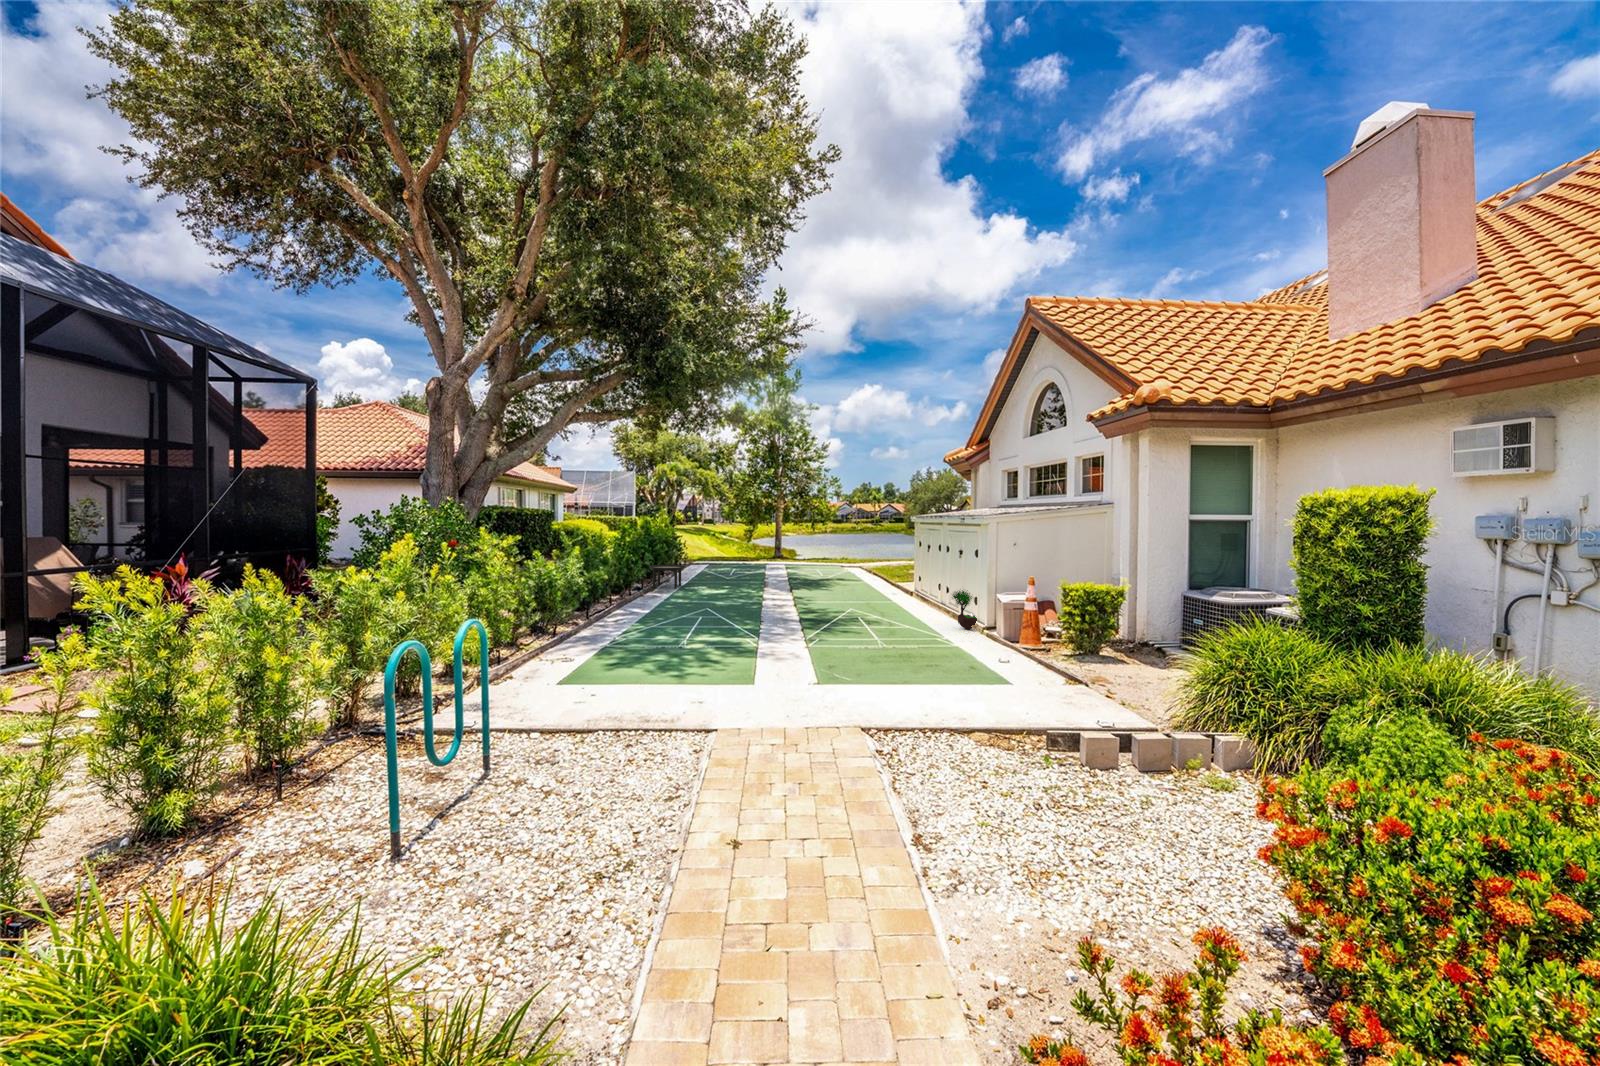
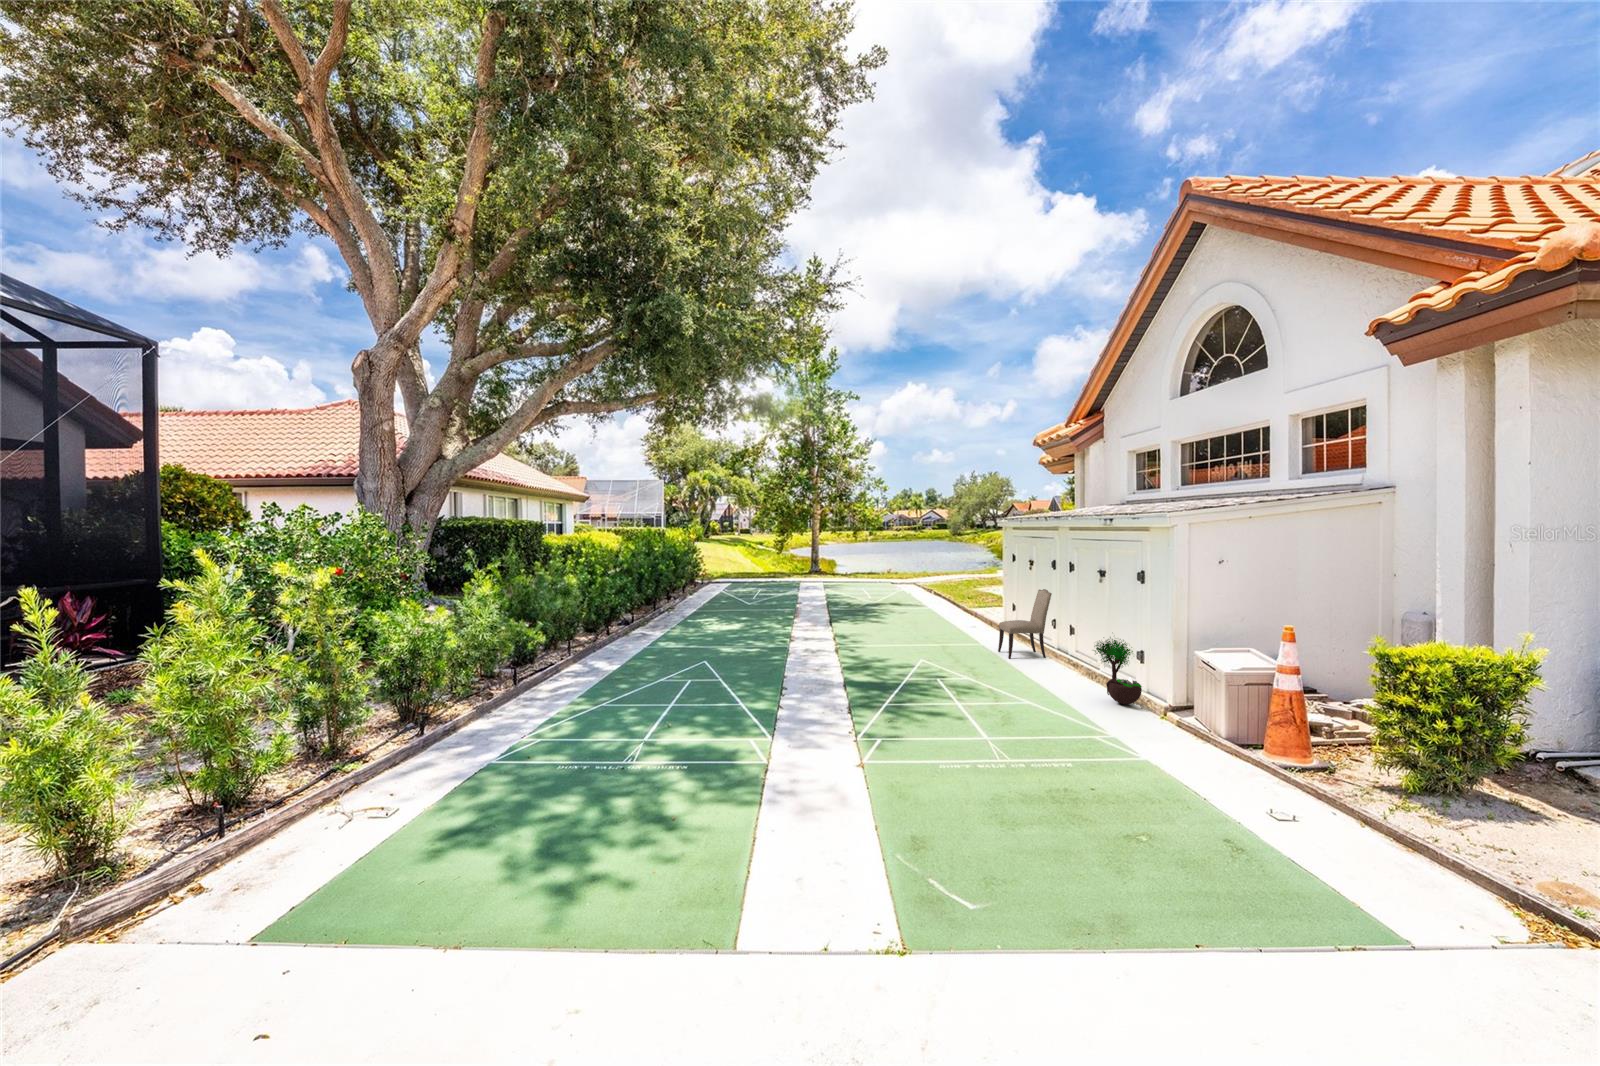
chair: none [905,564,940,610] -> present [998,589,1052,659]
round table: present [649,565,685,588] -> none [643,590,691,622]

